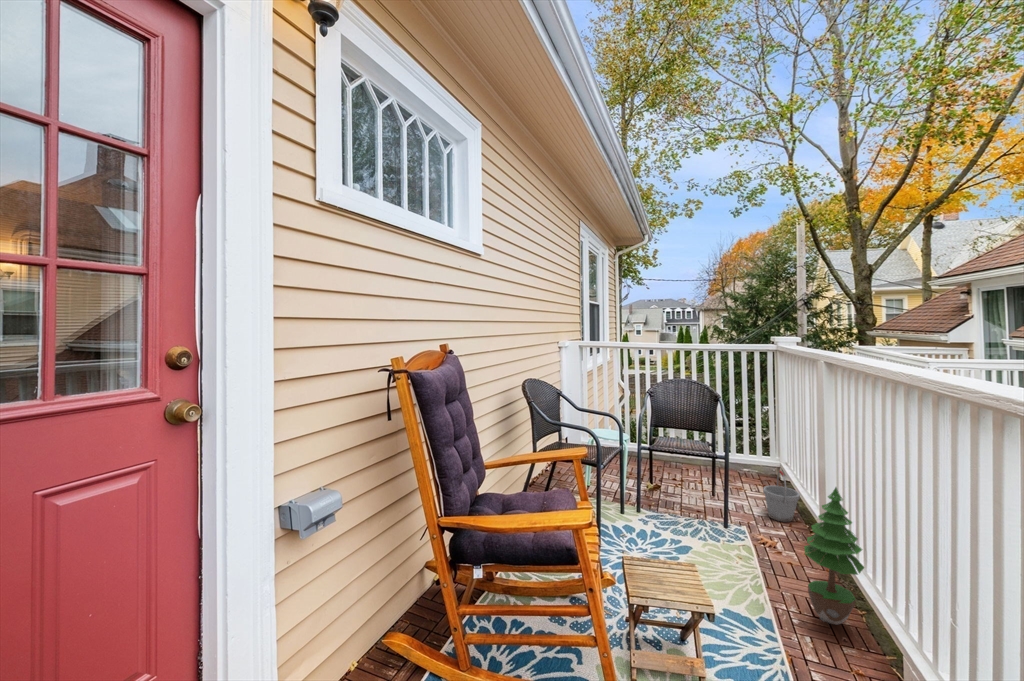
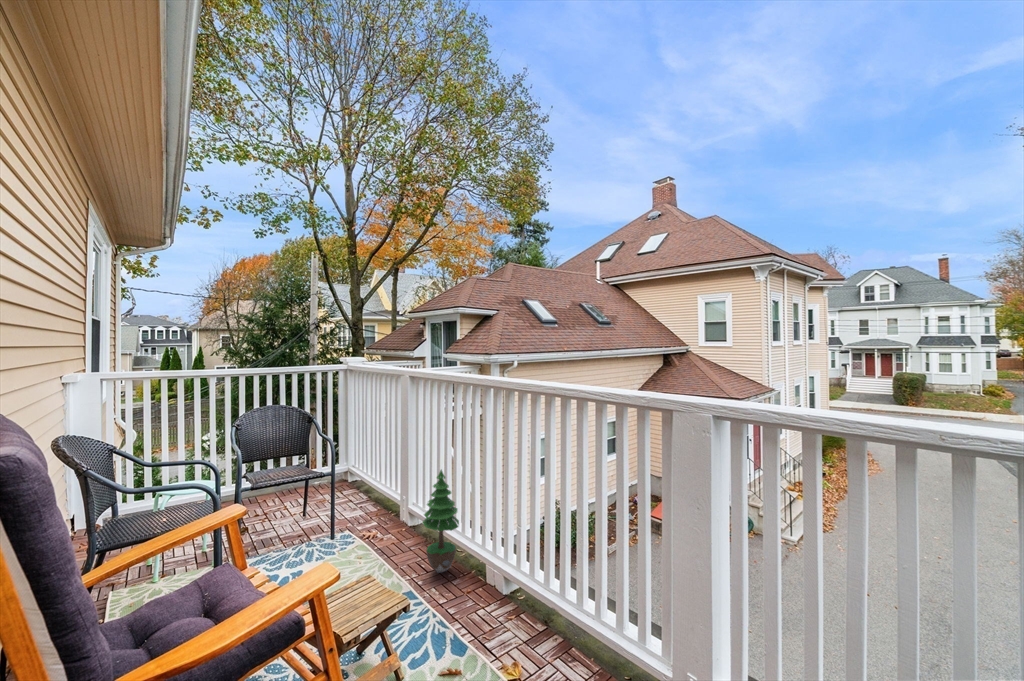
bucket: present [763,471,800,522] -> none [354,473,382,516]

